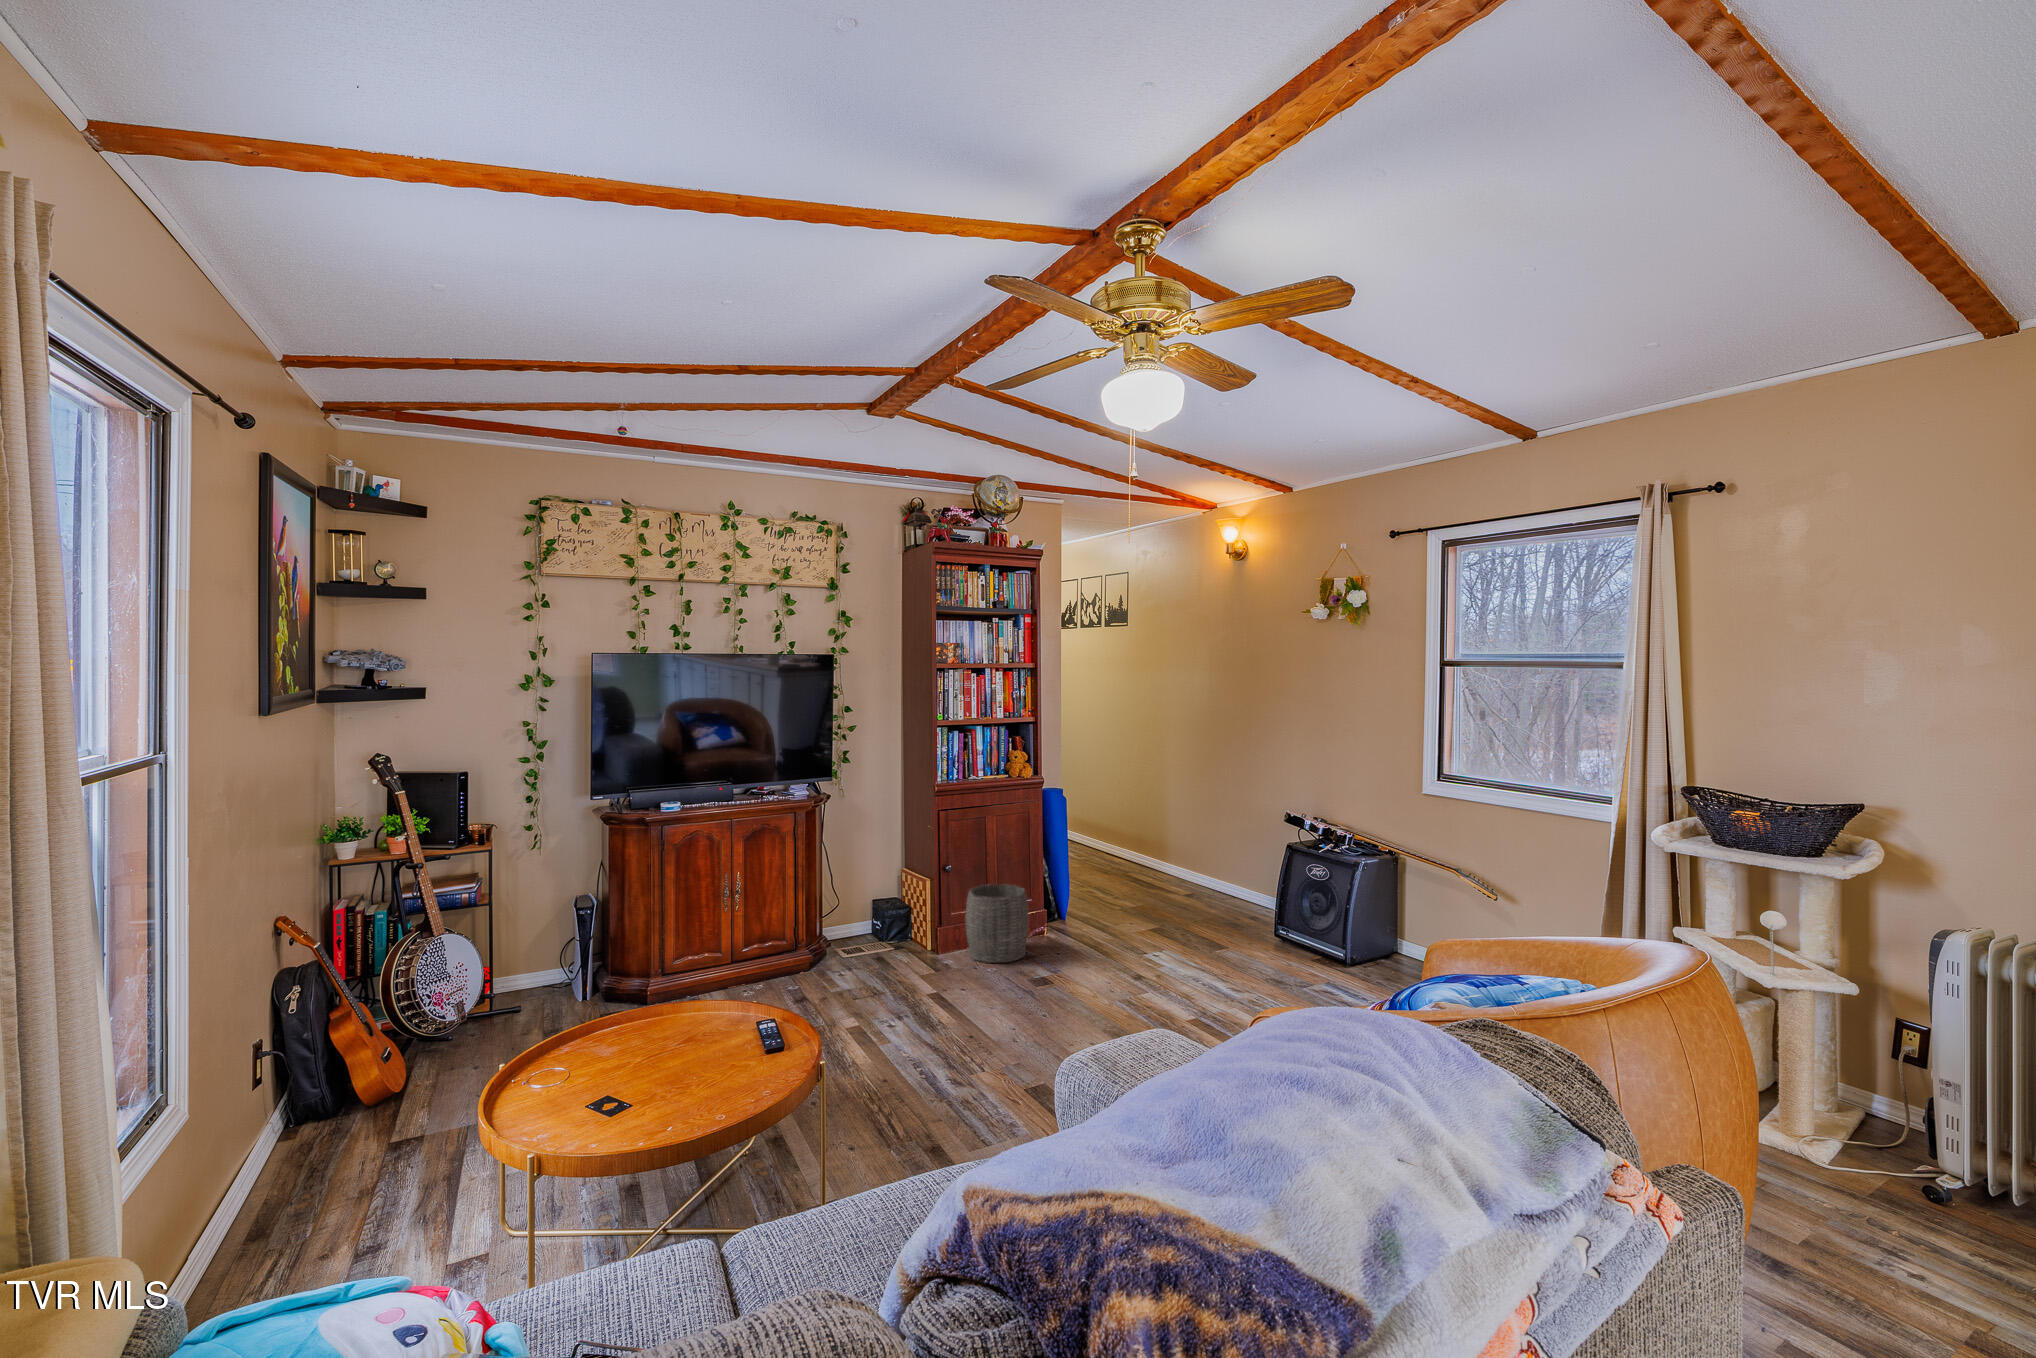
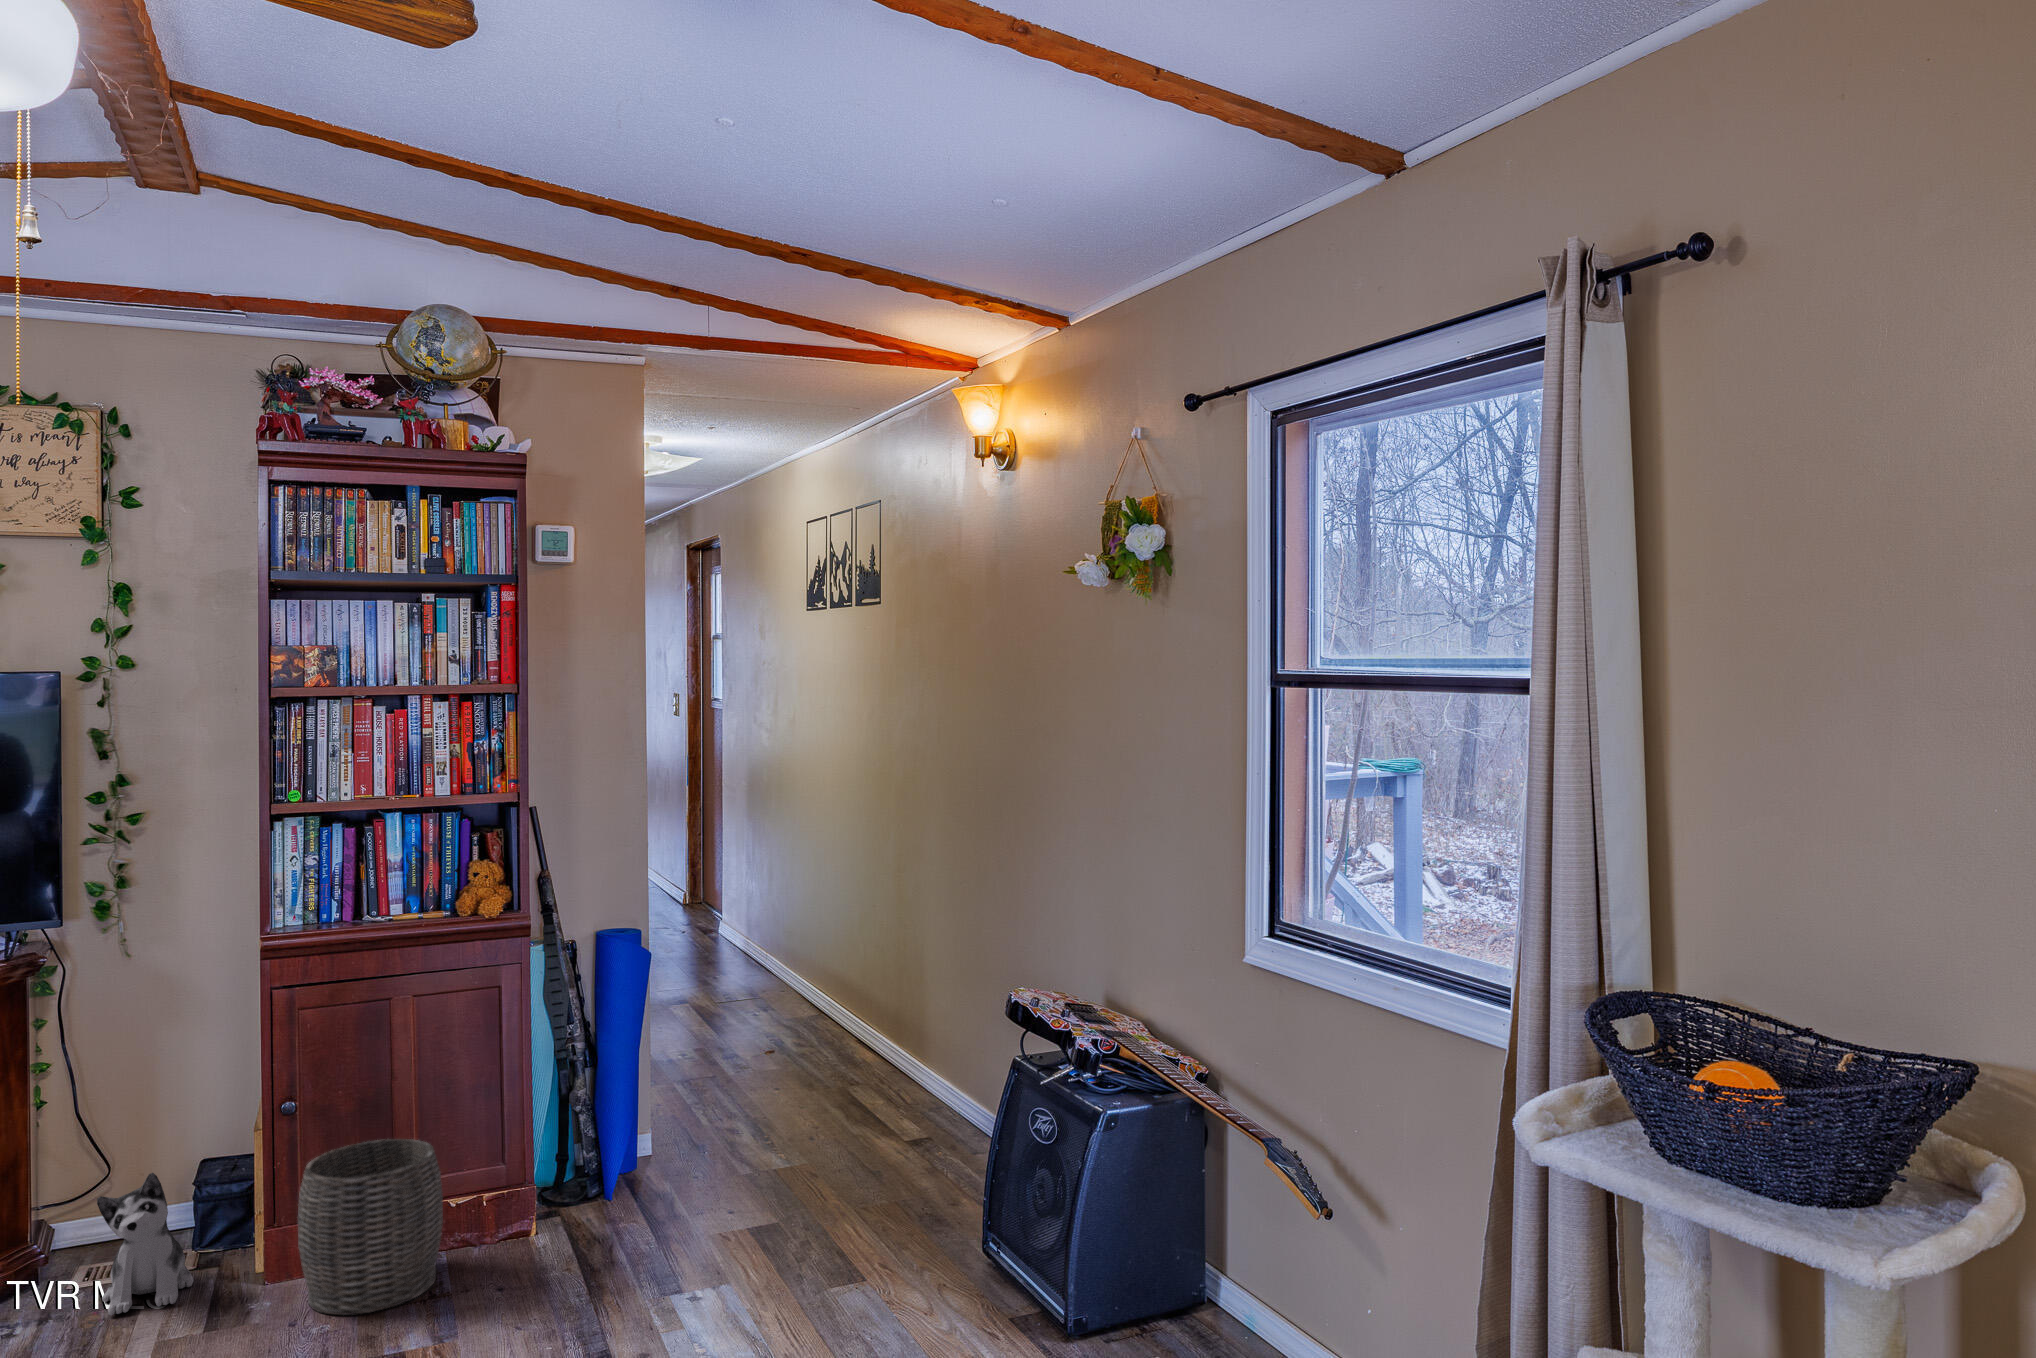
plush toy: none [871,898,910,965] -> present [97,1173,193,1315]

